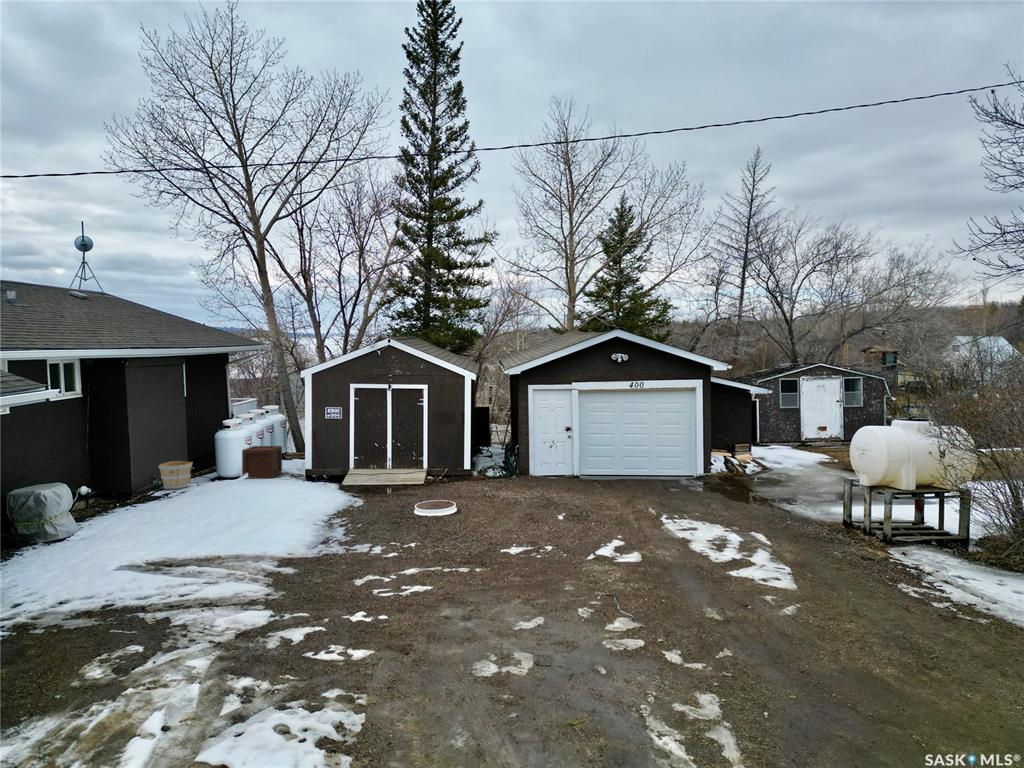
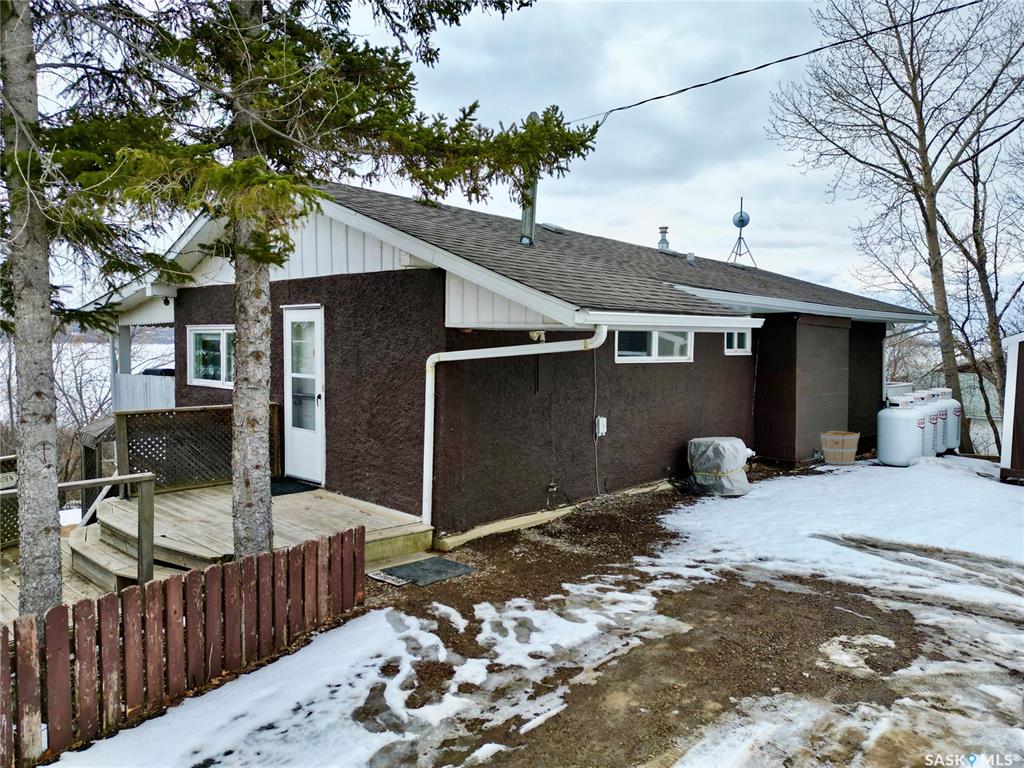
wooden crate: present [242,446,282,479] -> none [925,420,986,466]

